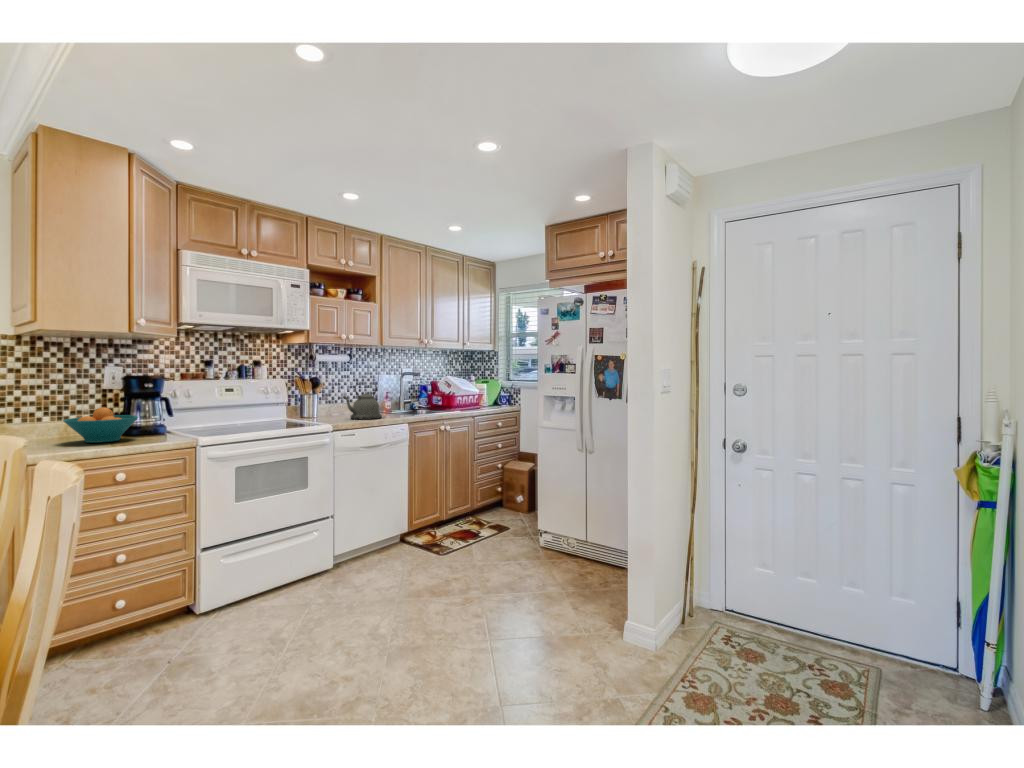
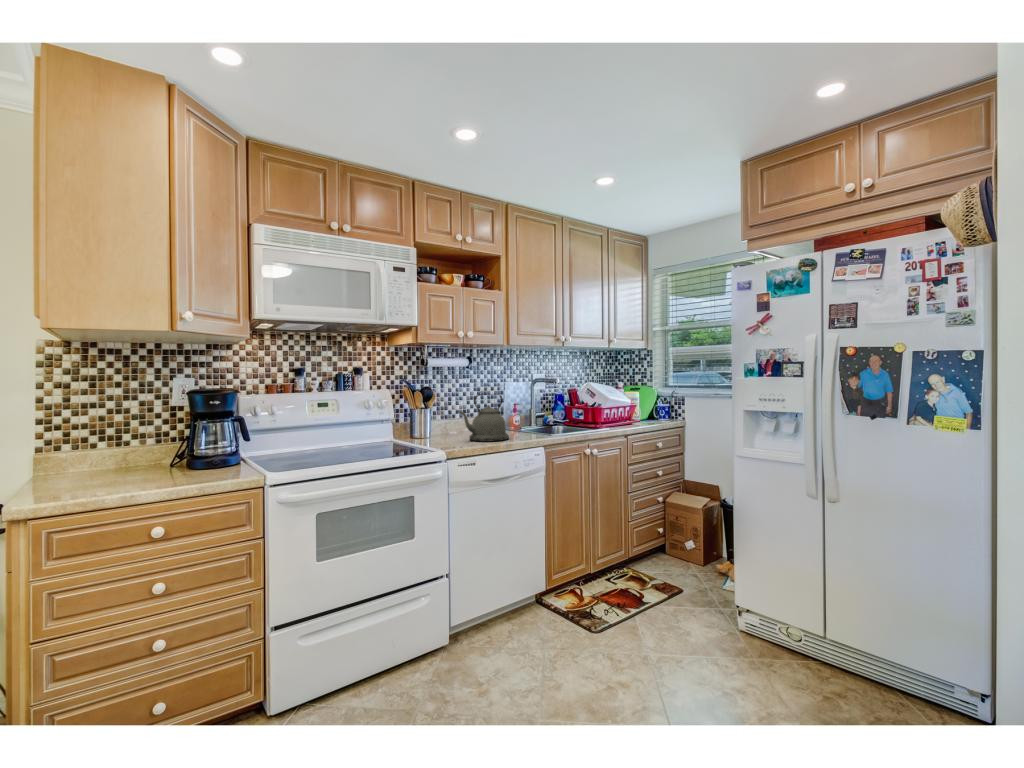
fruit bowl: present [63,407,138,443] -> none [89,434,190,483]

